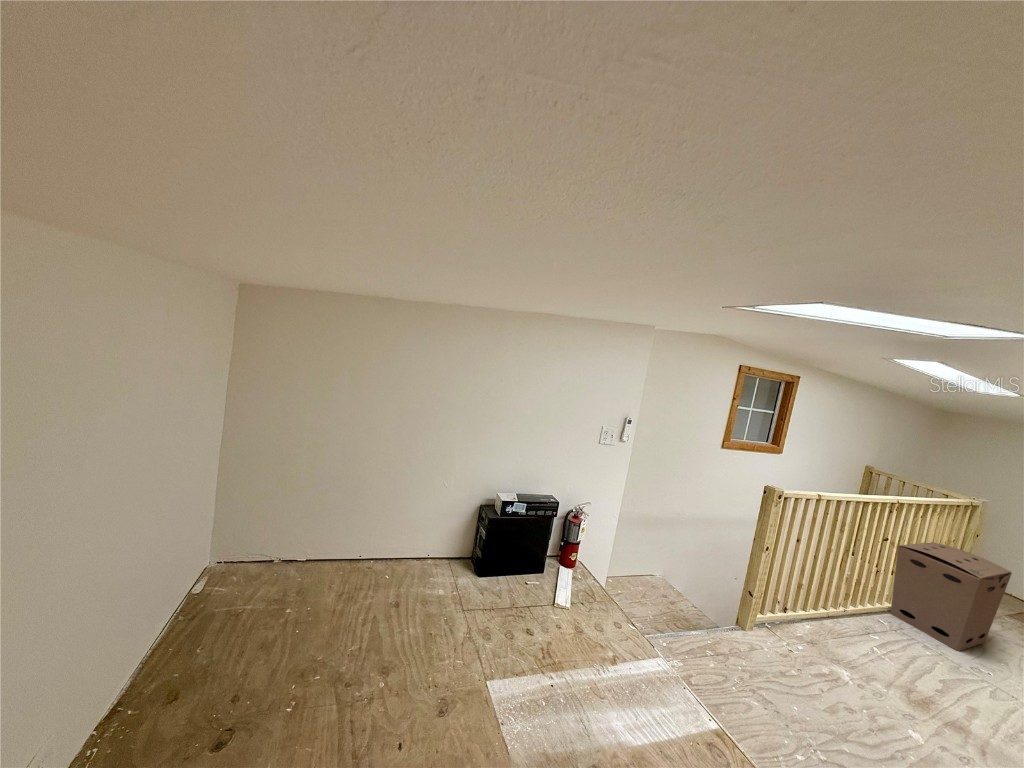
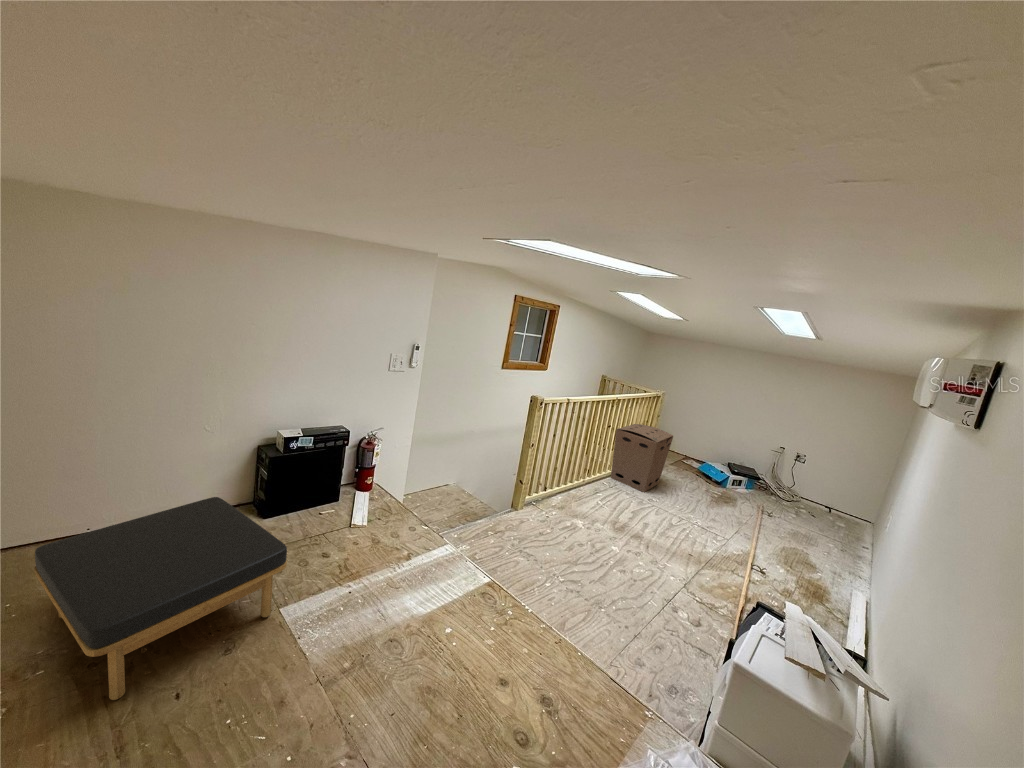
ottoman: none [325,550,498,730] -> present [34,497,287,700]

